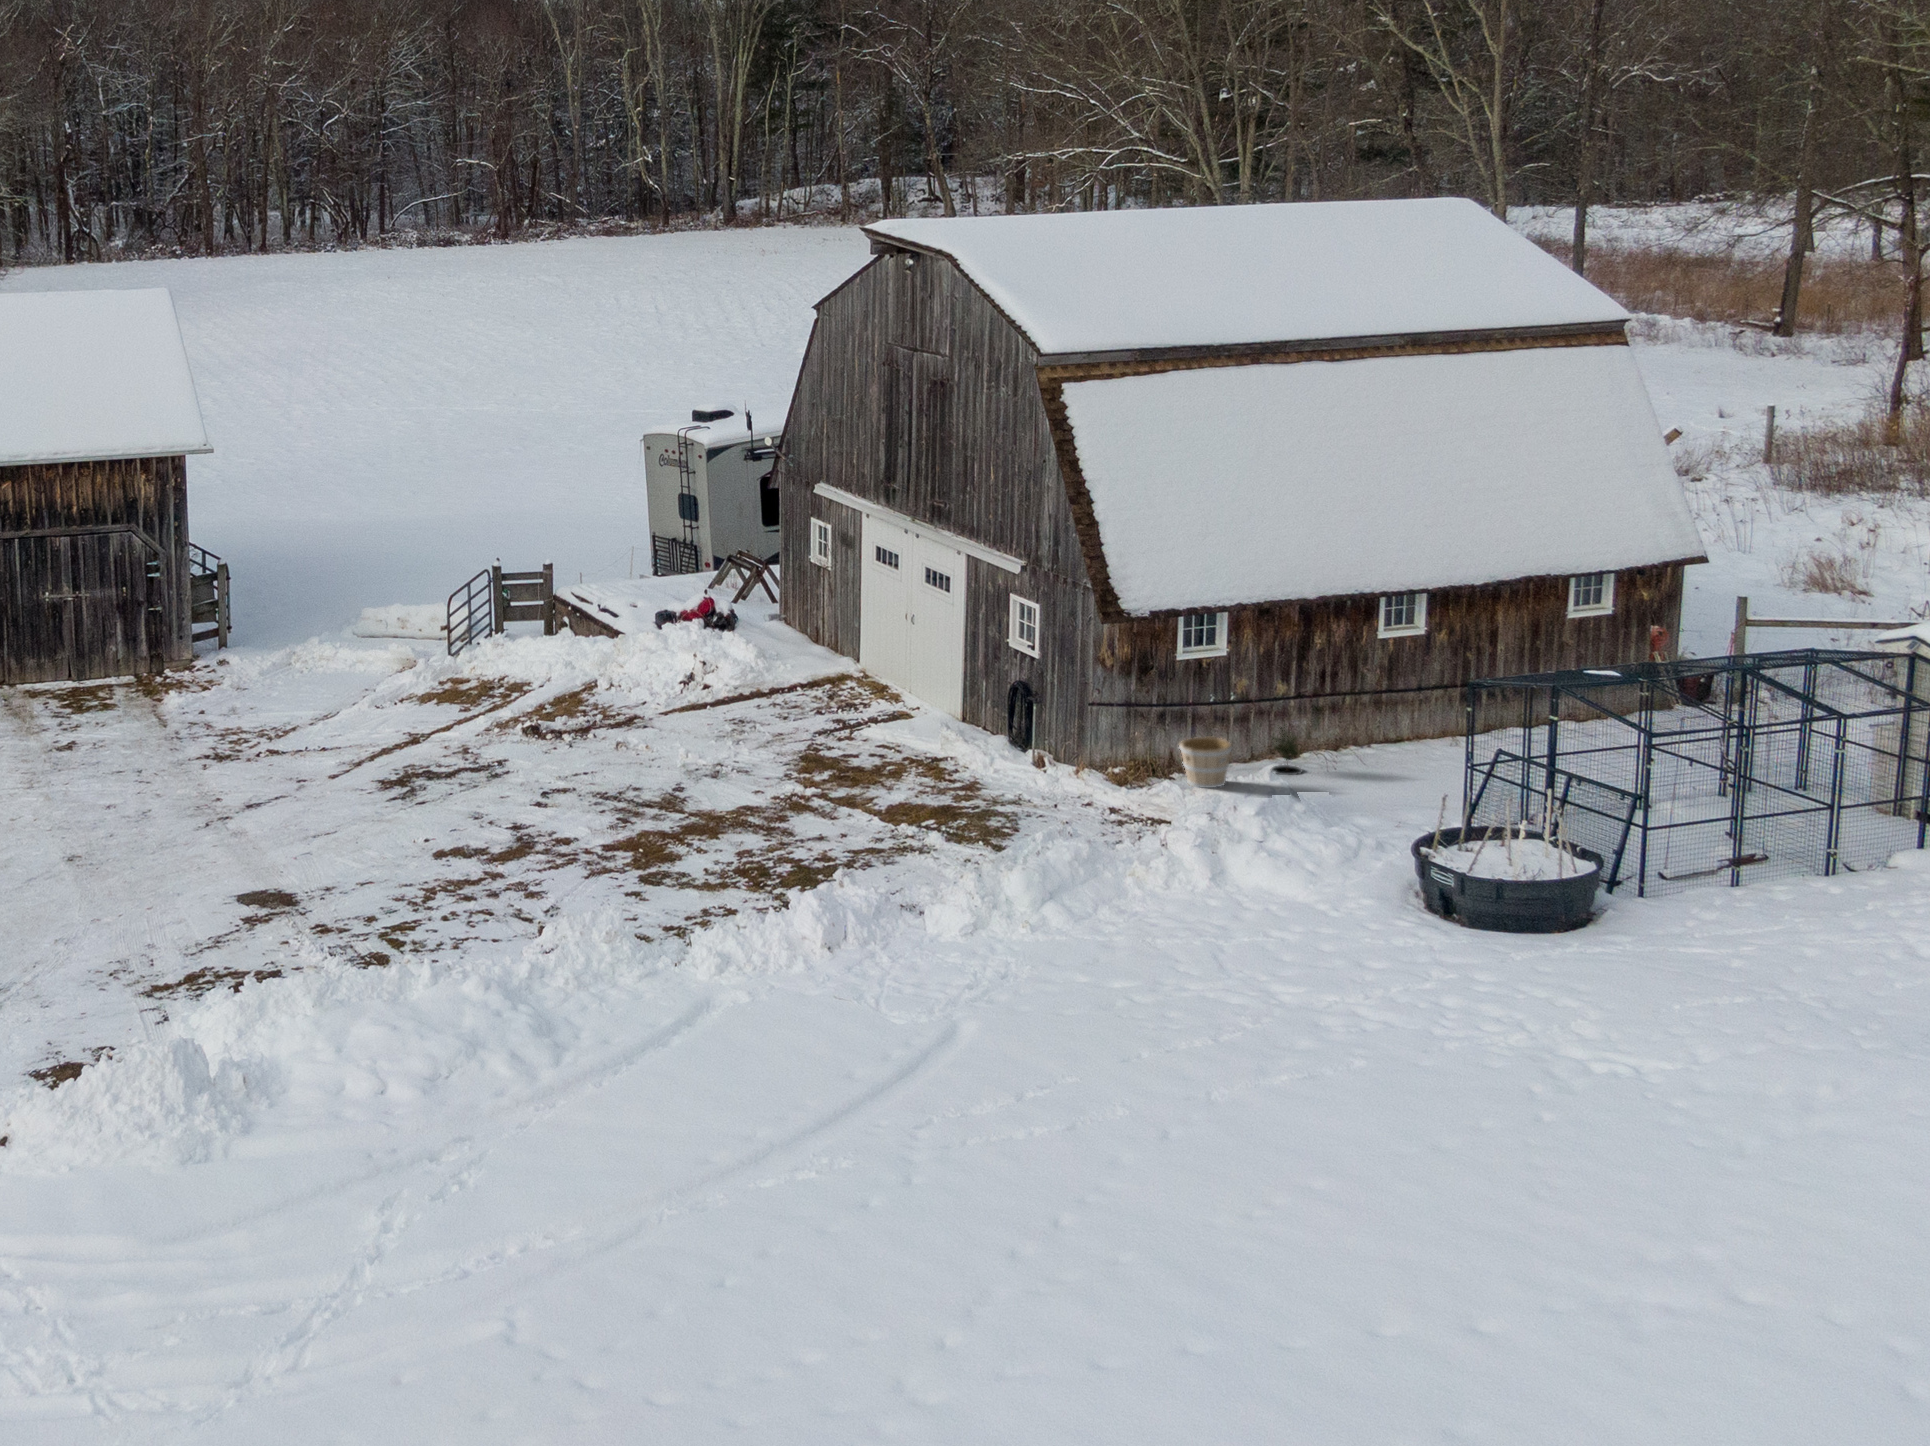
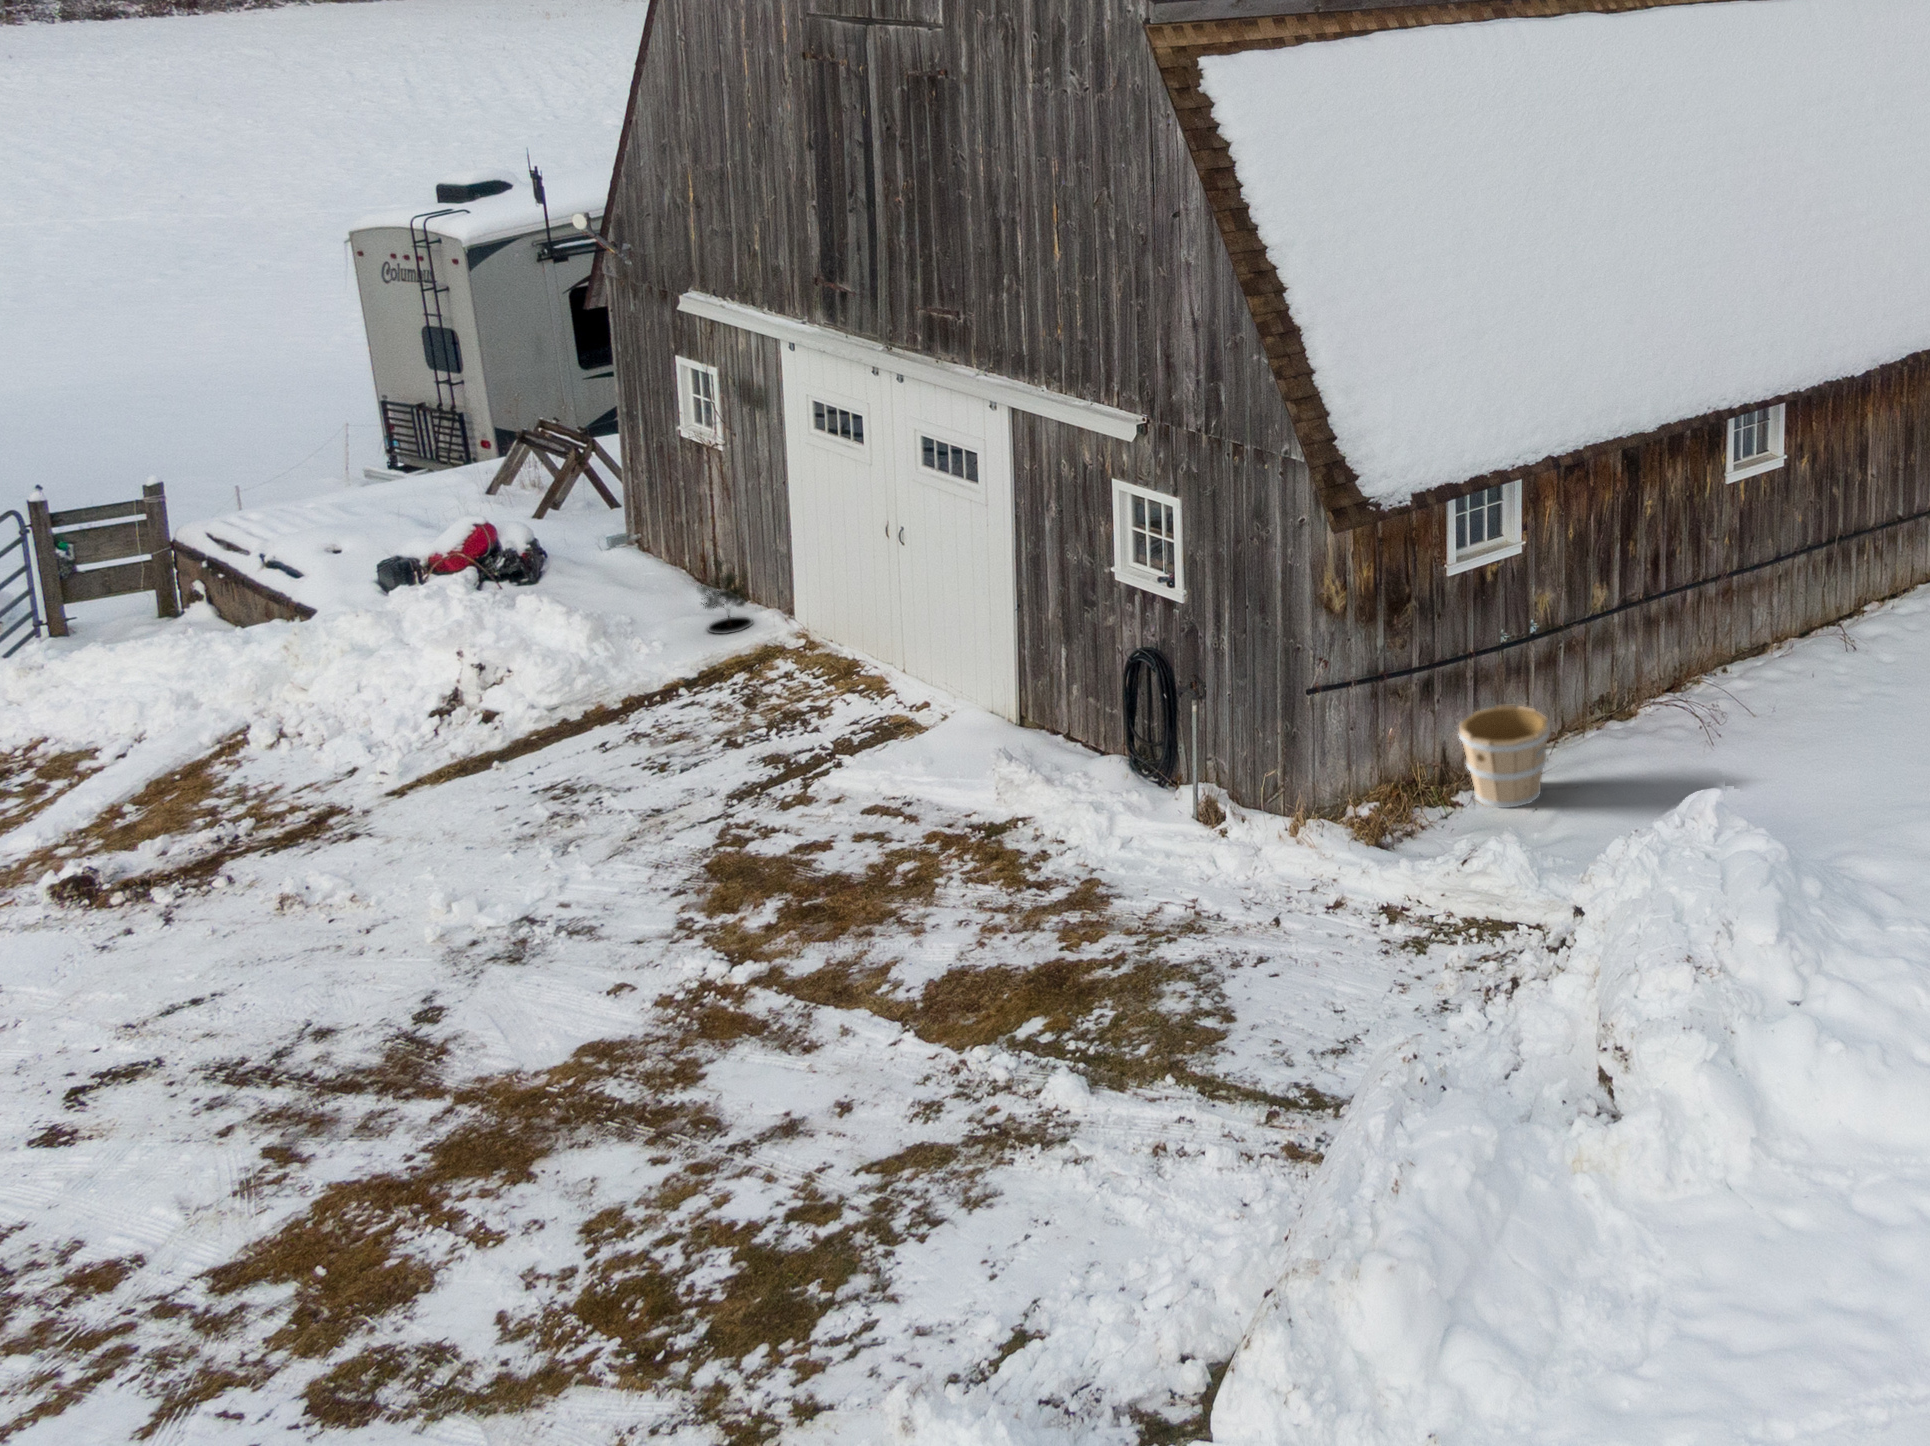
potted tree: present [1271,724,1302,775] -> present [700,554,753,634]

